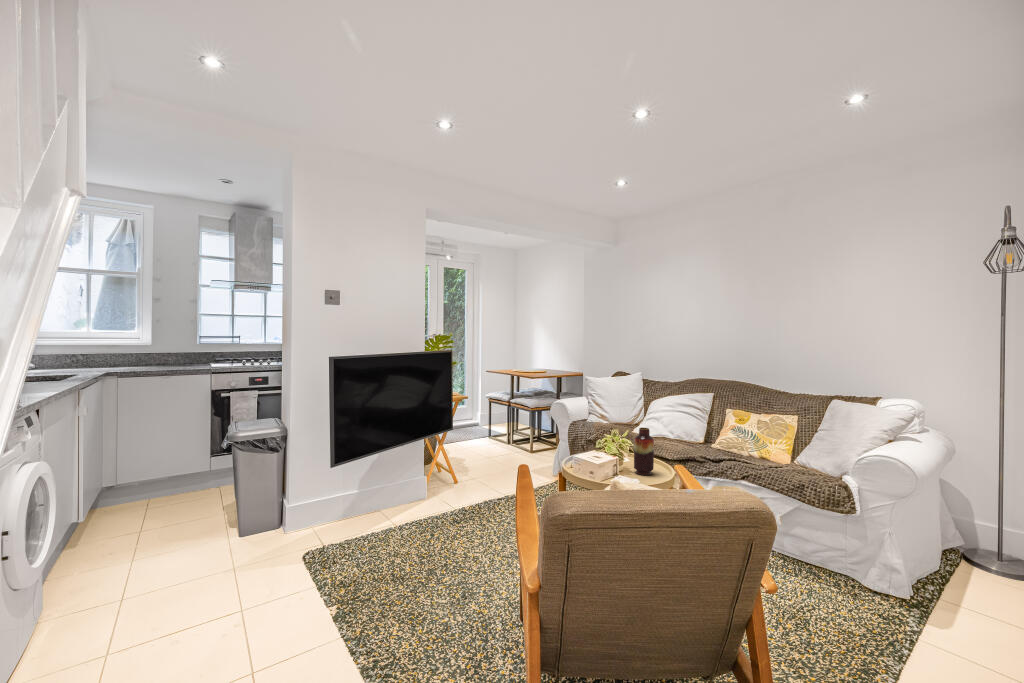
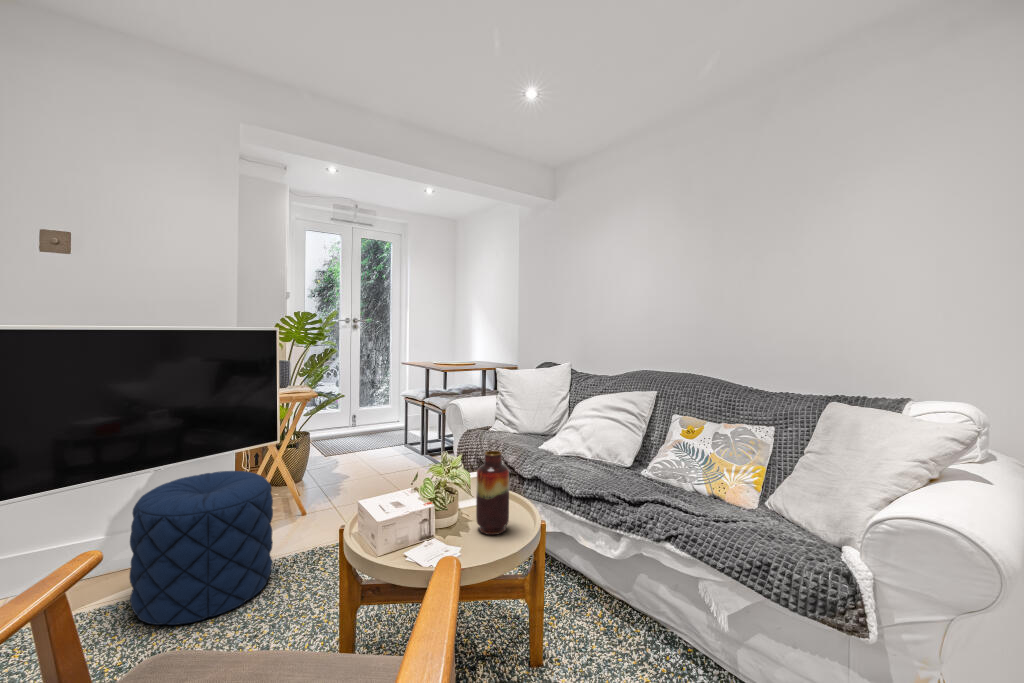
pouf: none [401,446,479,536] -> present [129,471,273,625]

